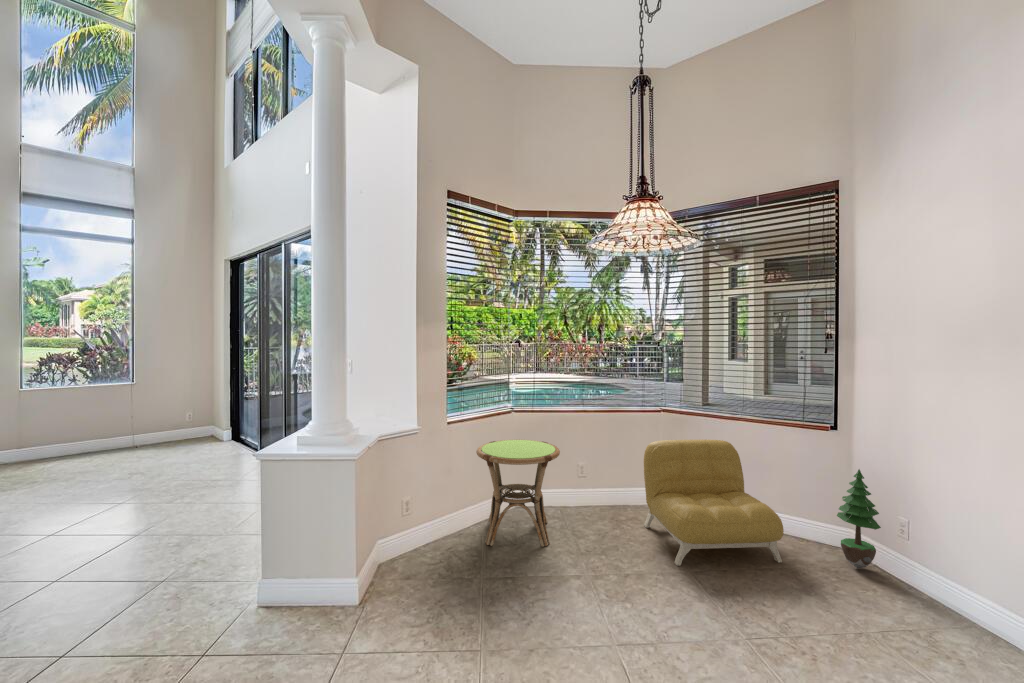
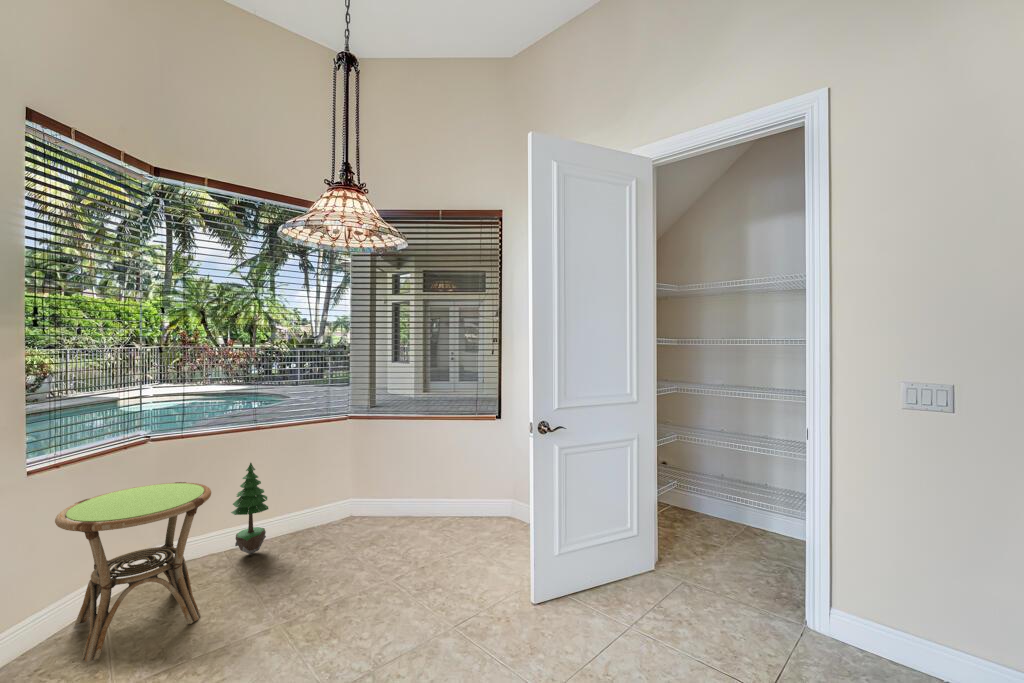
armchair: present [644,440,784,566] -> none [316,440,451,577]
potted tree: present [837,469,881,568] -> present [231,463,269,554]

